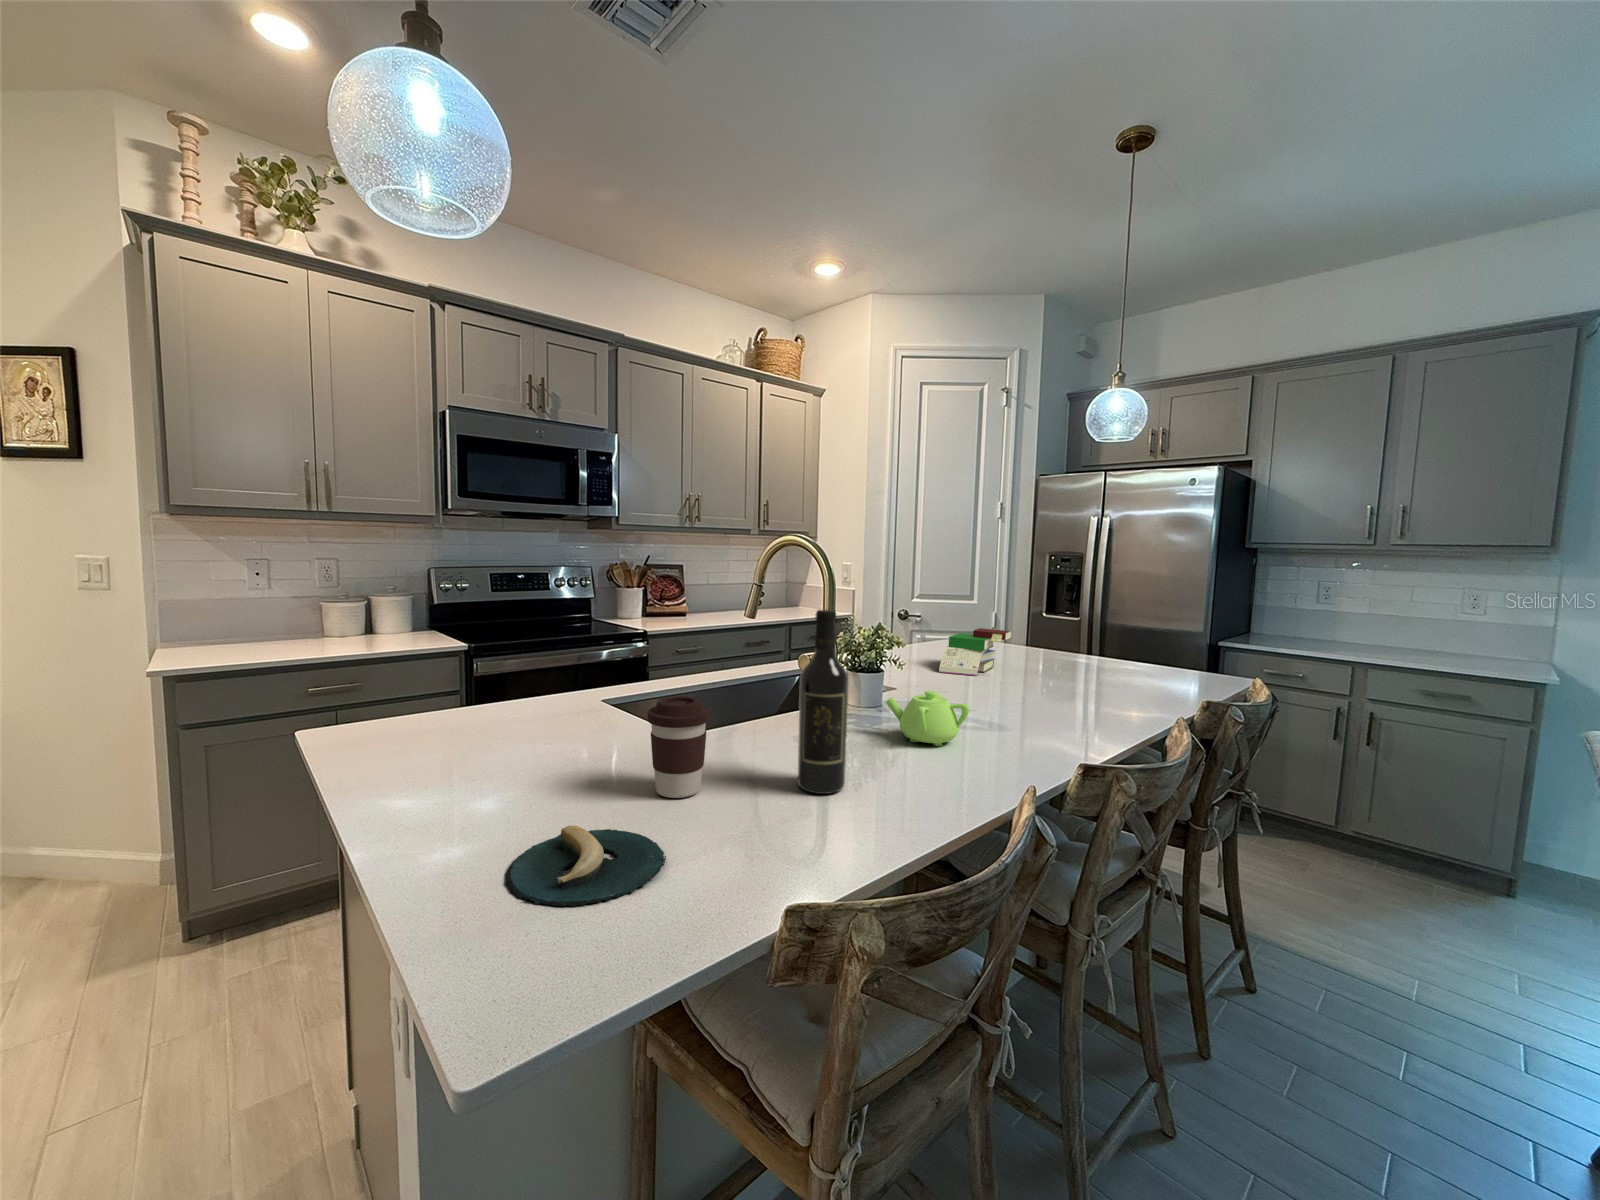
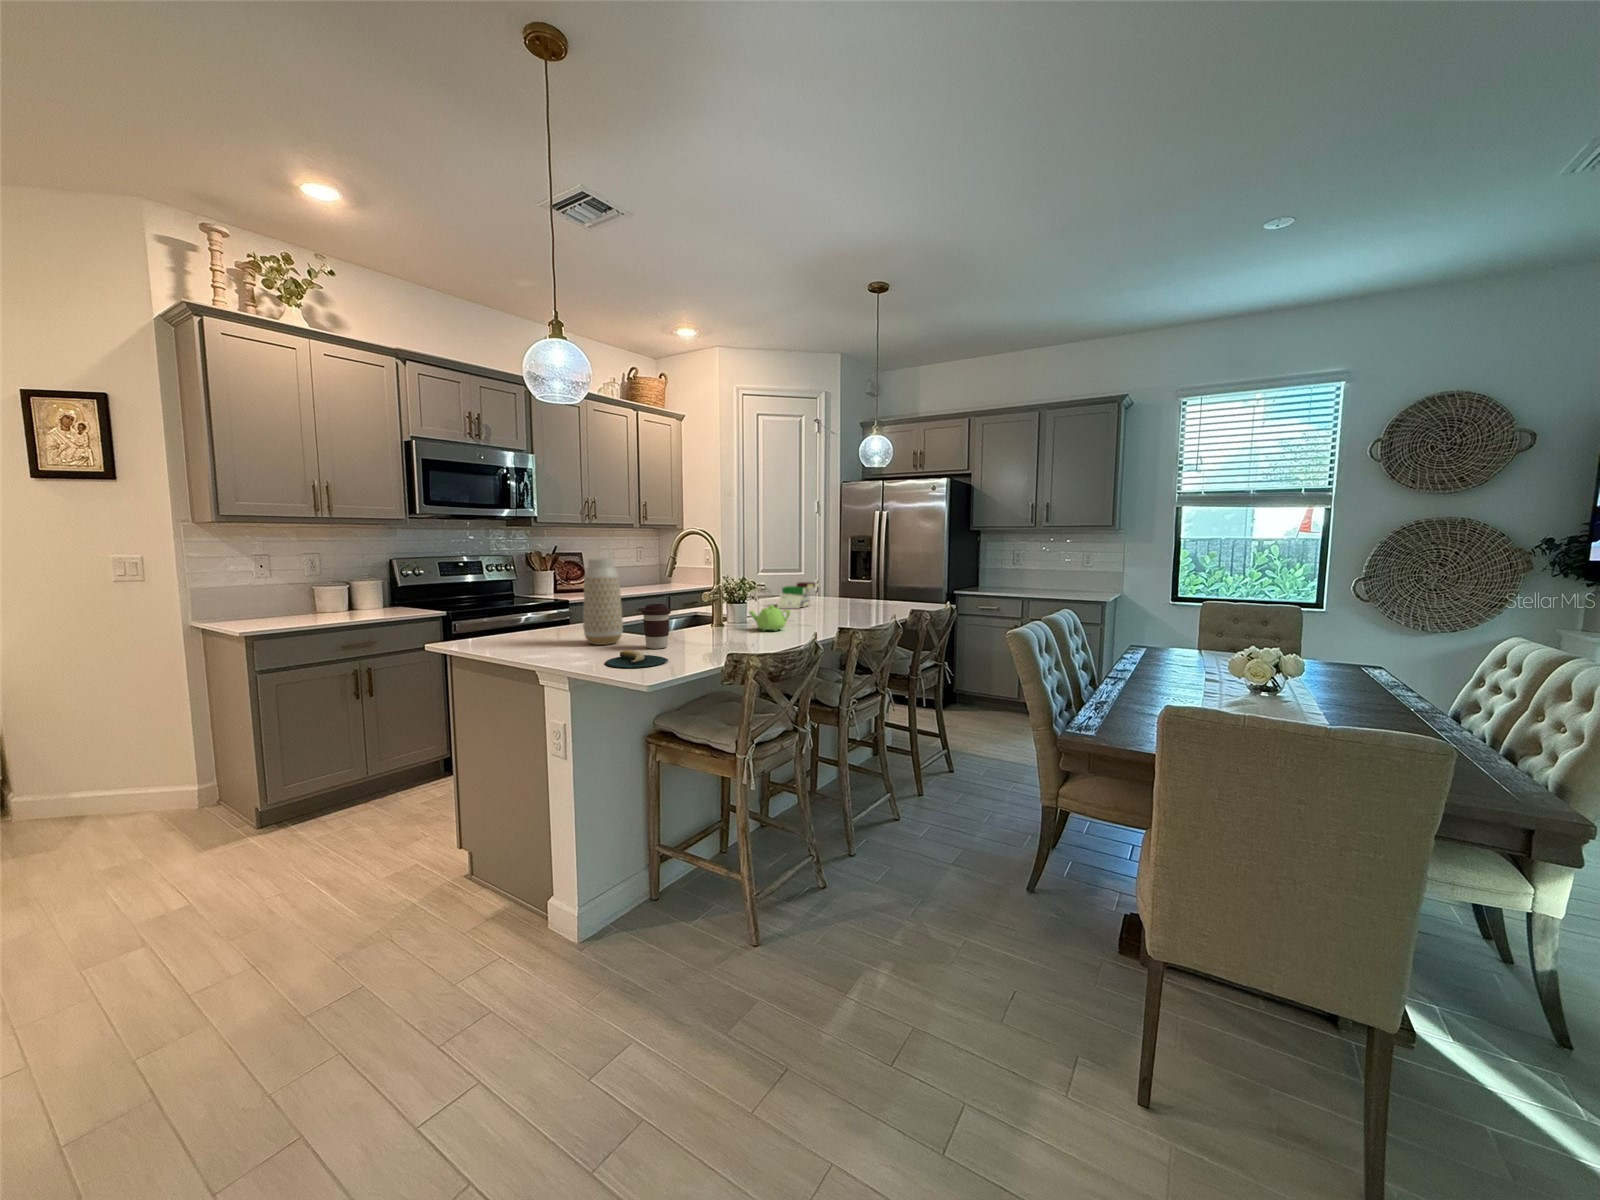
vase: none [551,592,628,768] -> present [583,558,623,645]
wine bottle: present [798,610,848,794] -> none [711,561,734,645]

